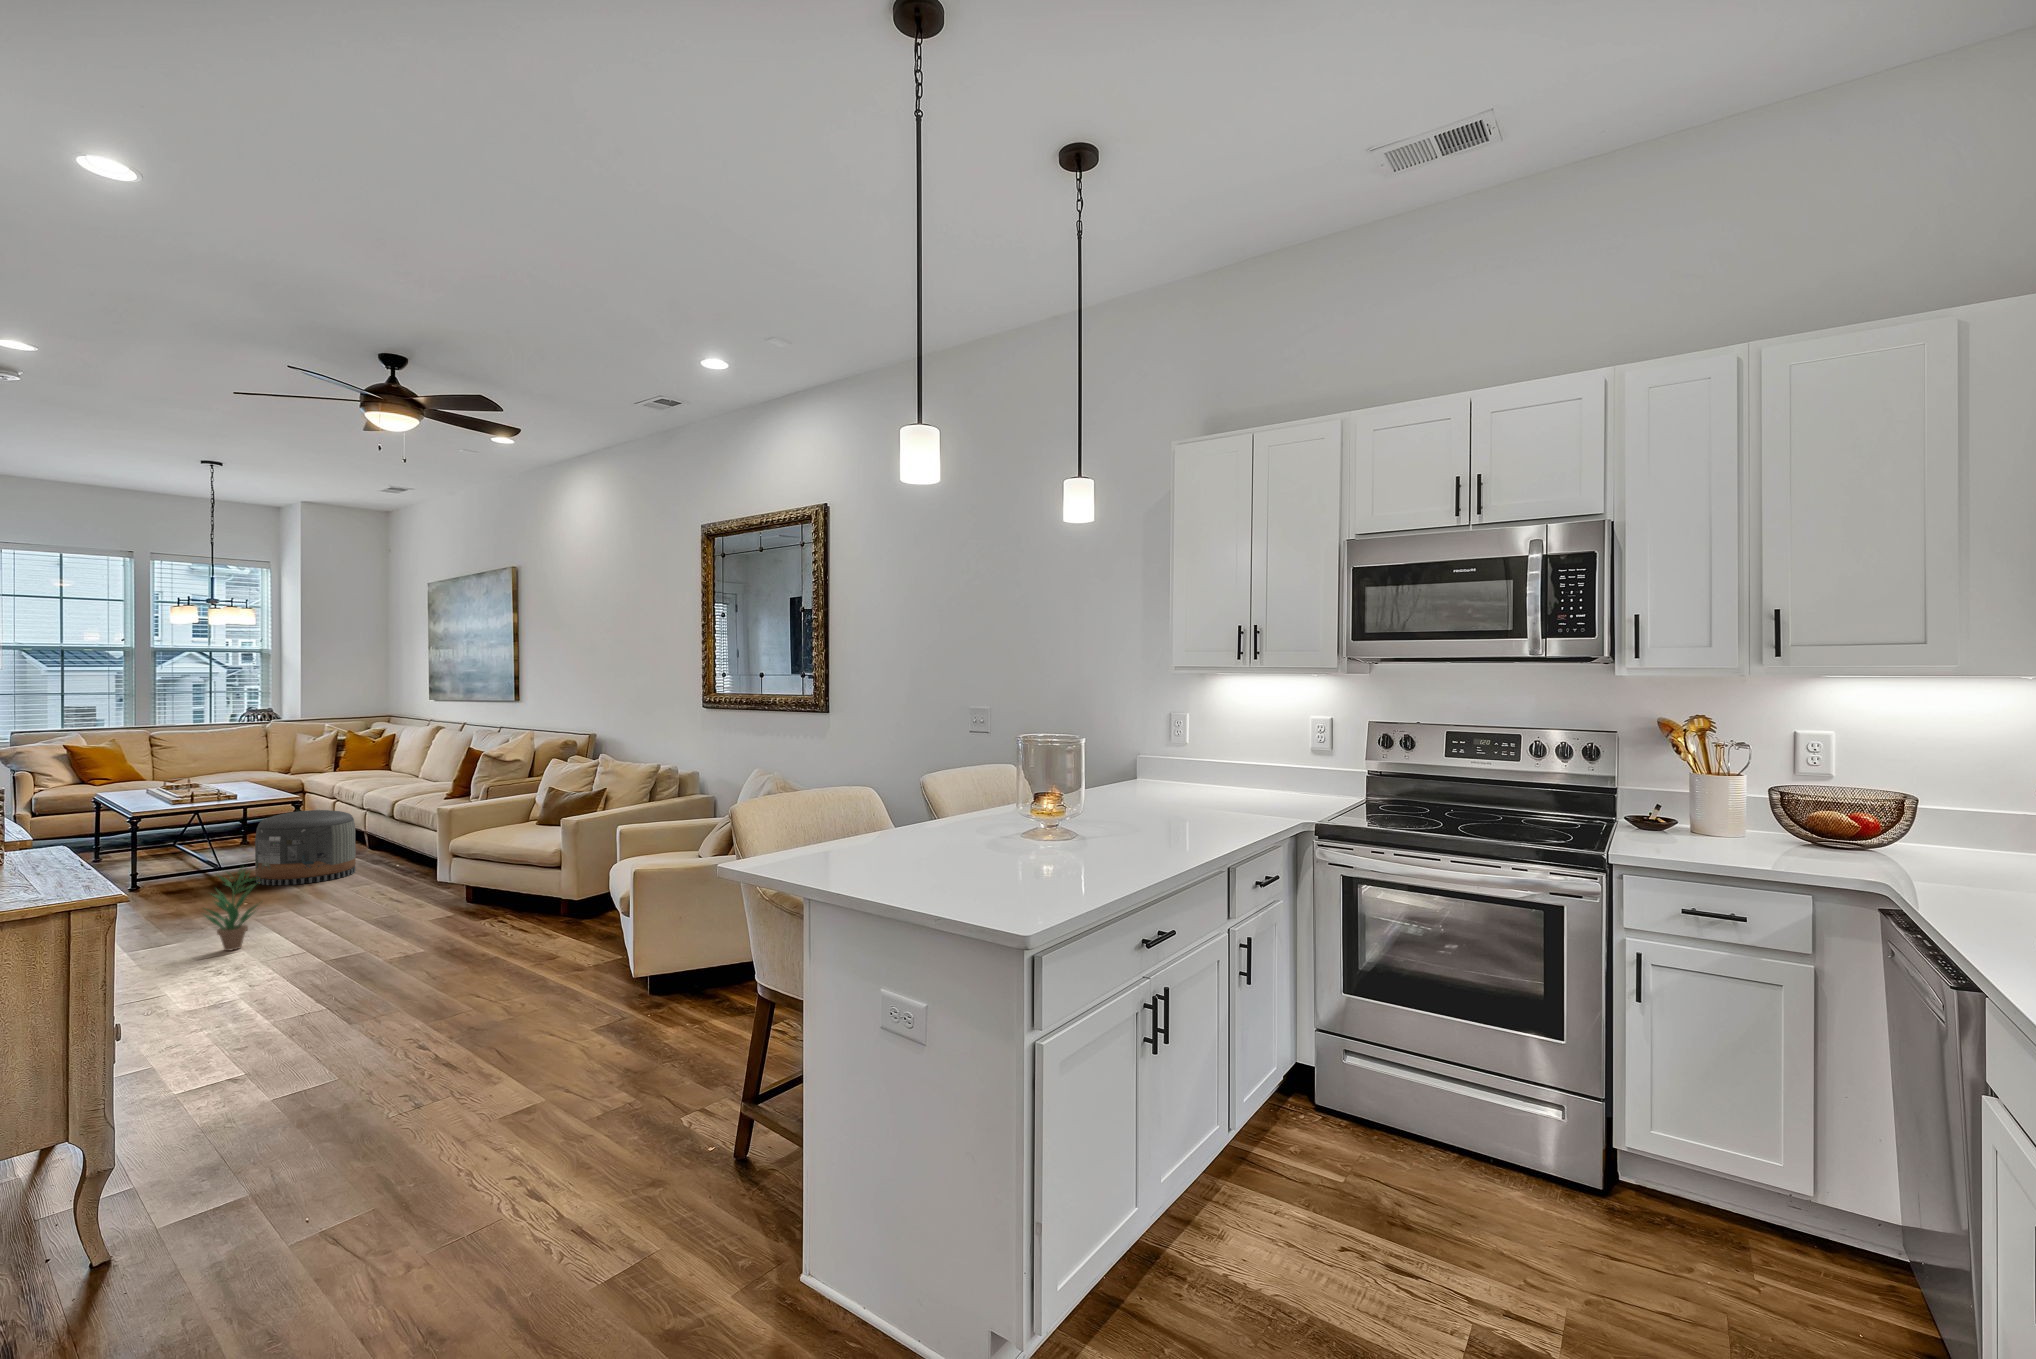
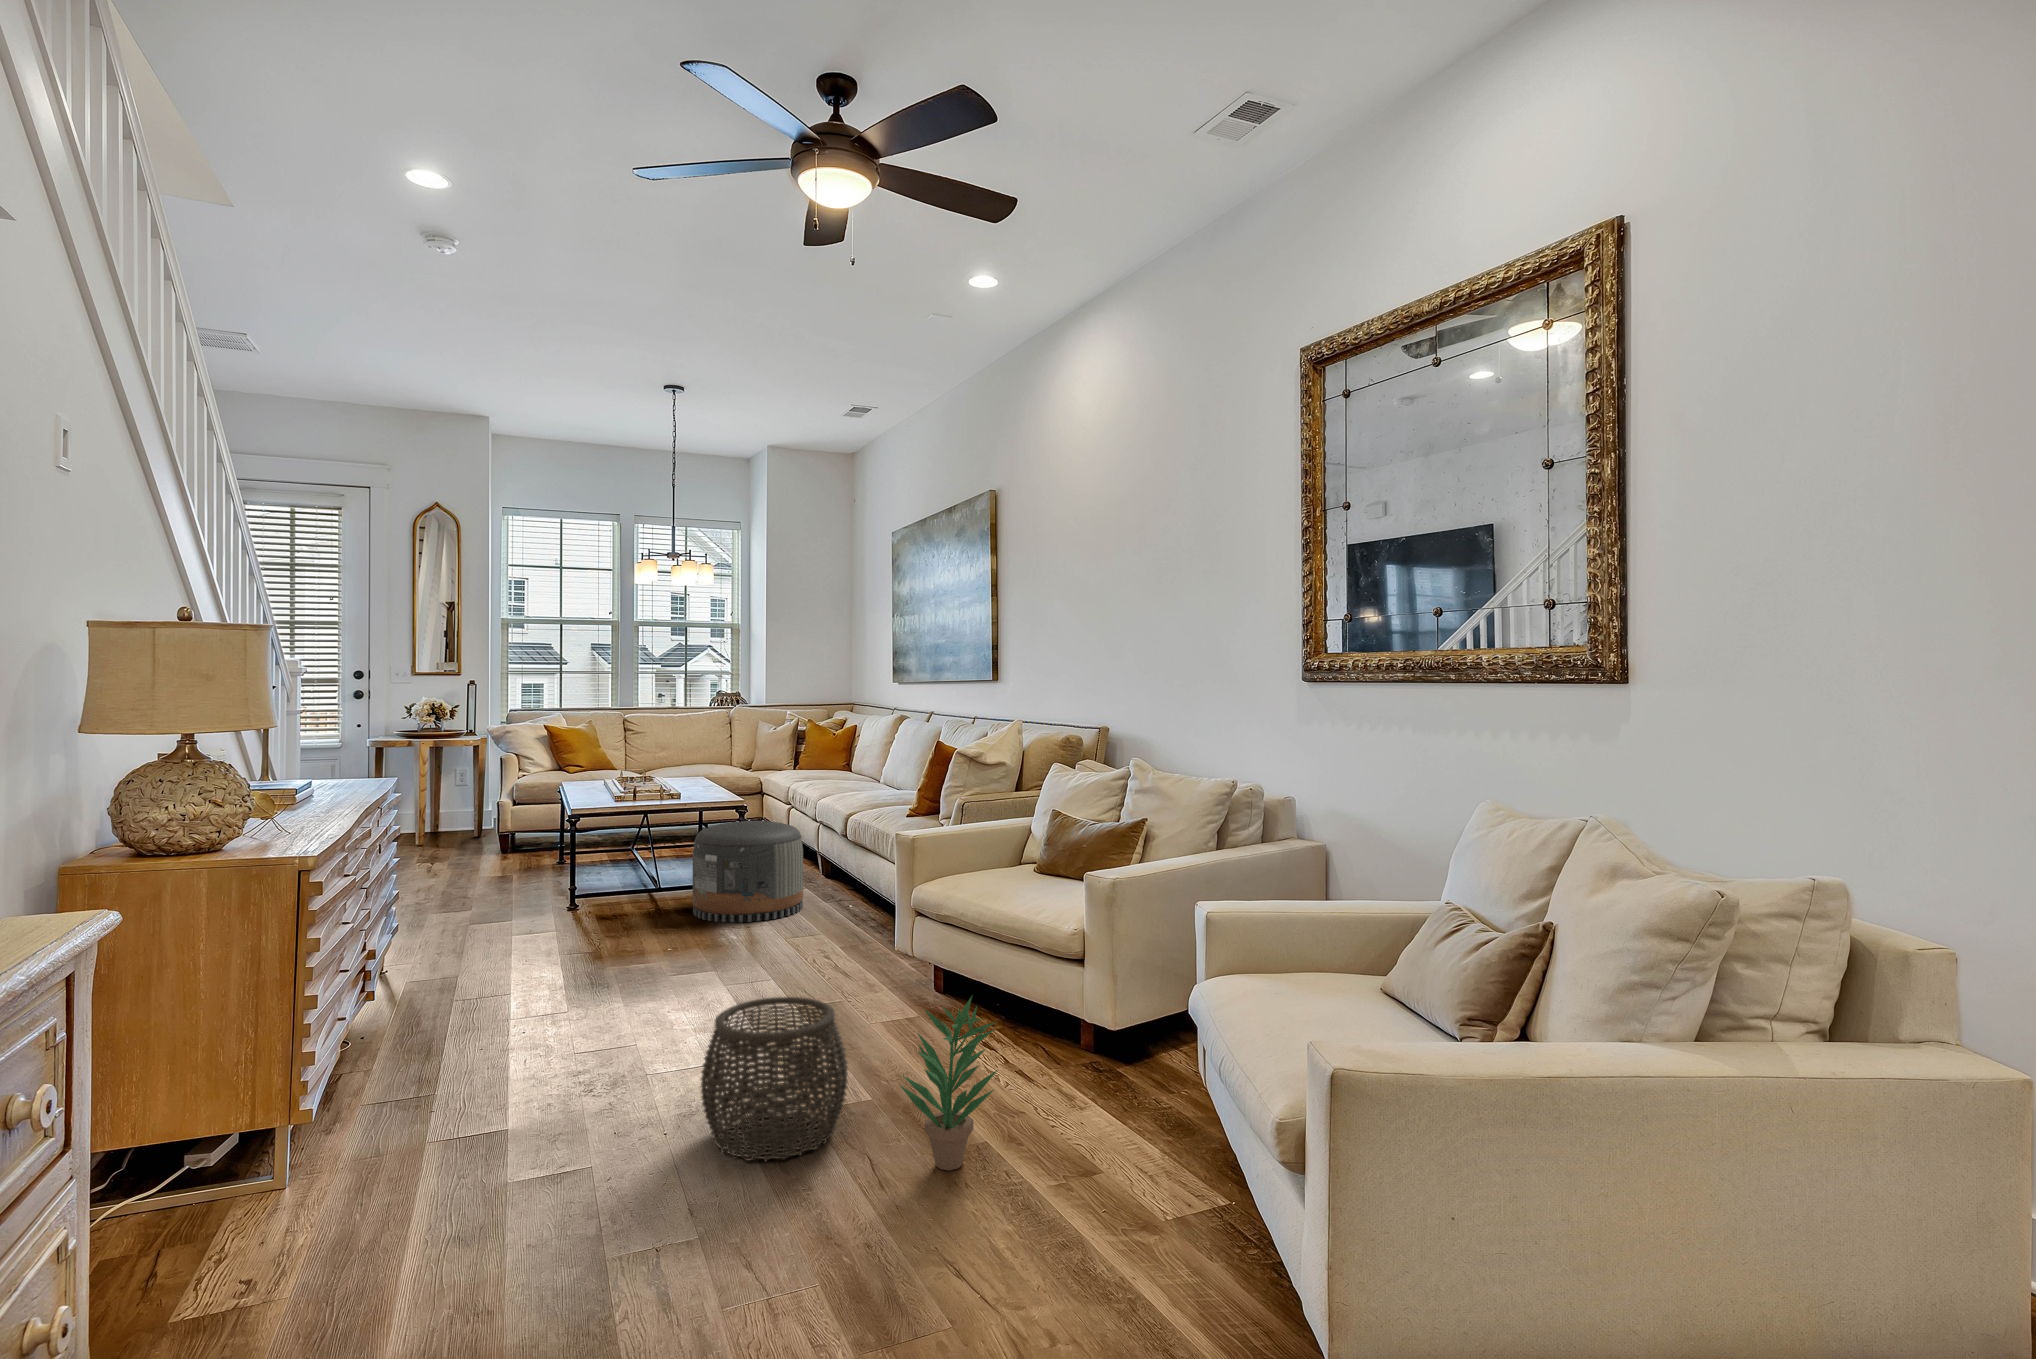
potted plant: present [205,868,258,951] -> present [900,996,998,1171]
woven basket: none [310,895,409,980] -> present [701,997,848,1161]

